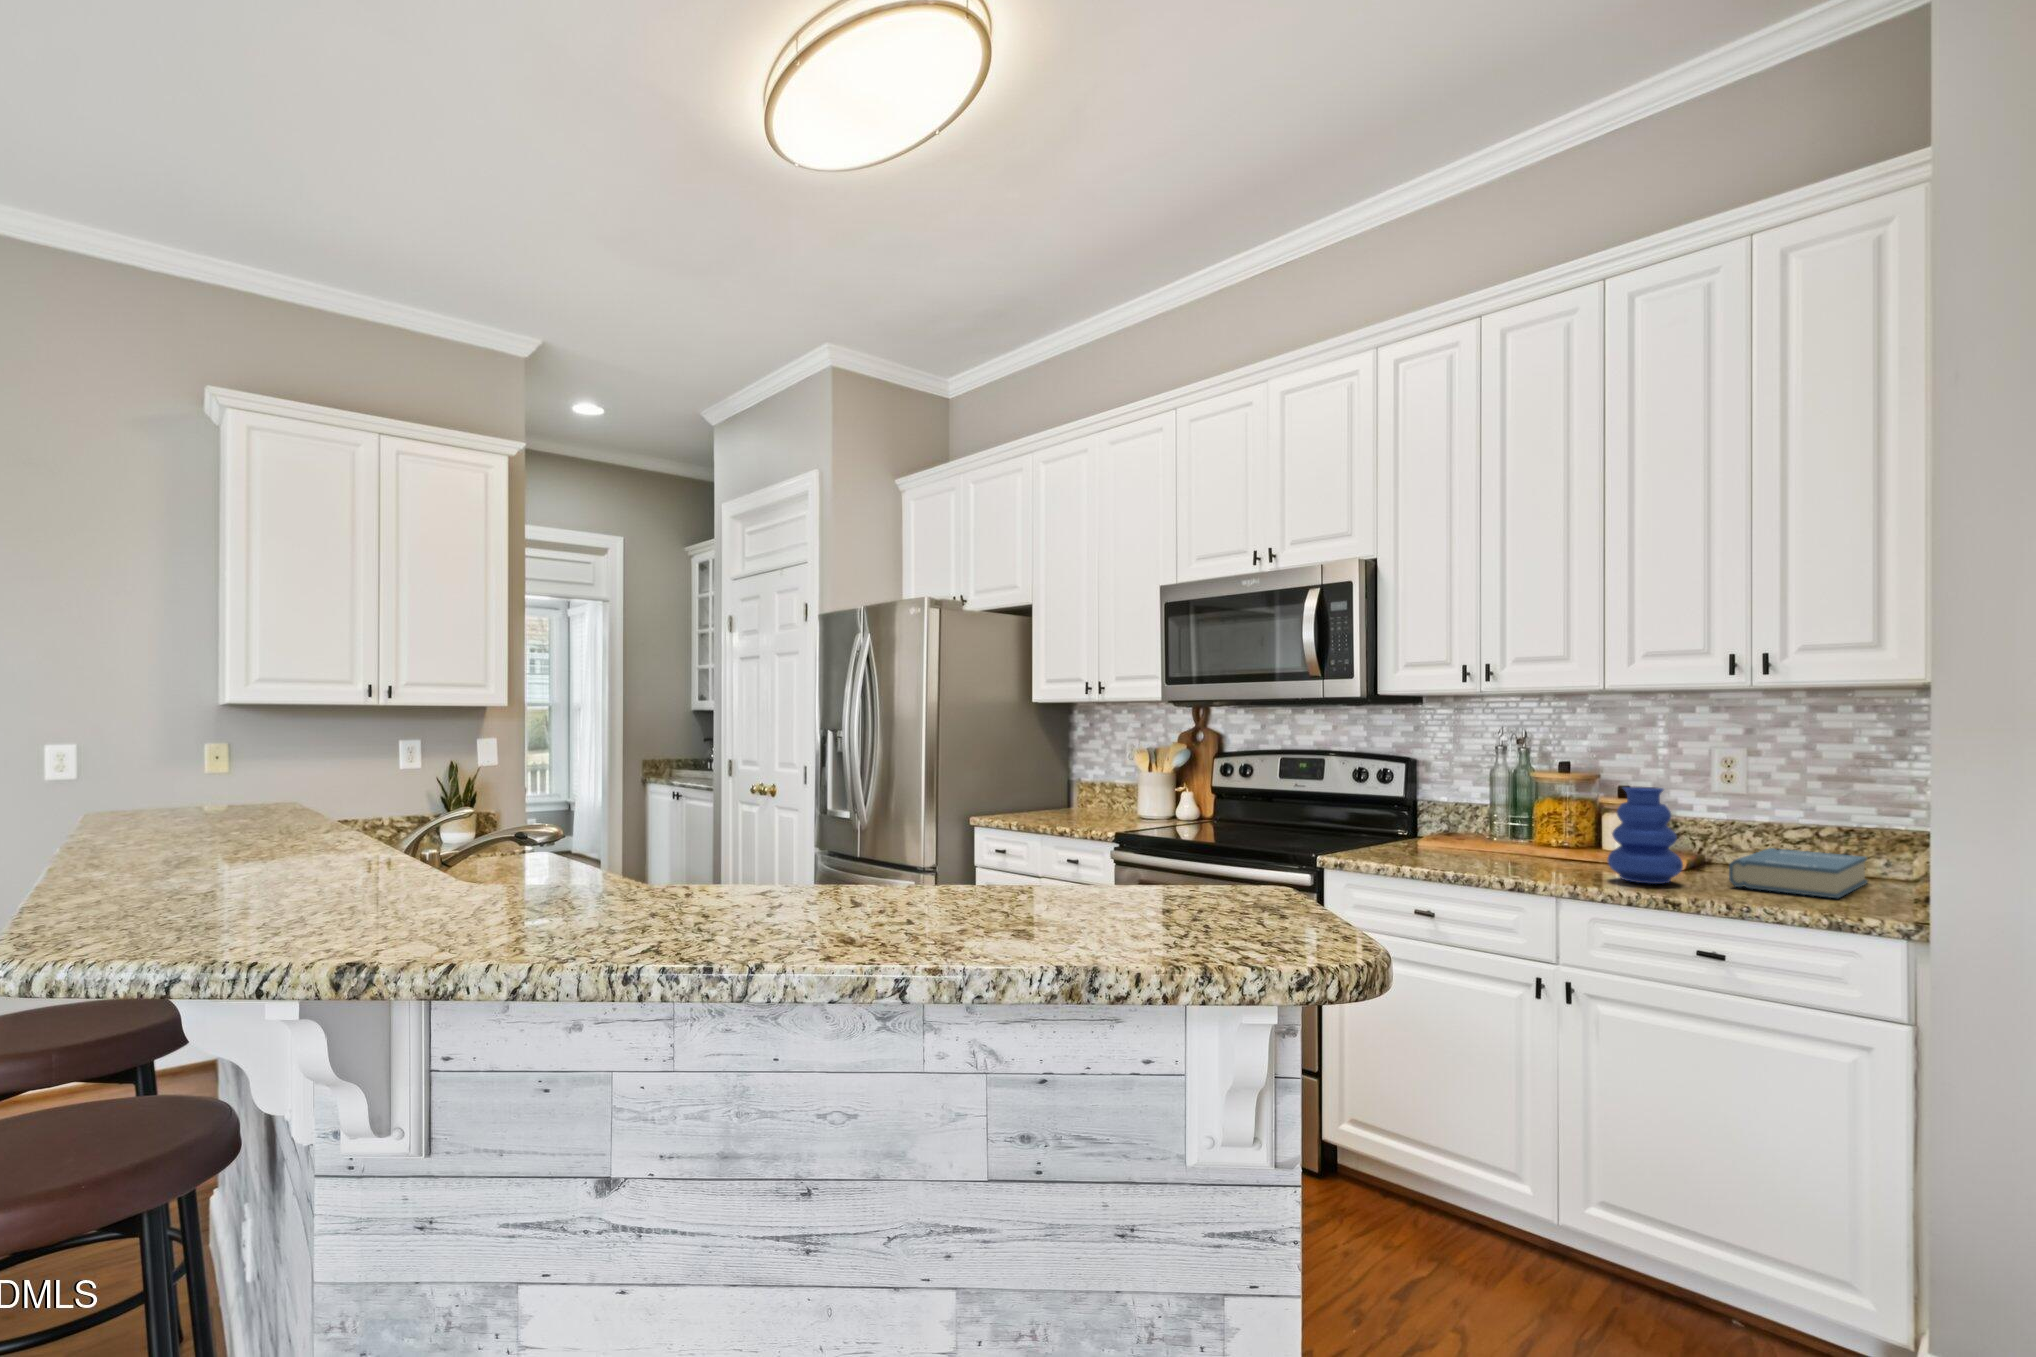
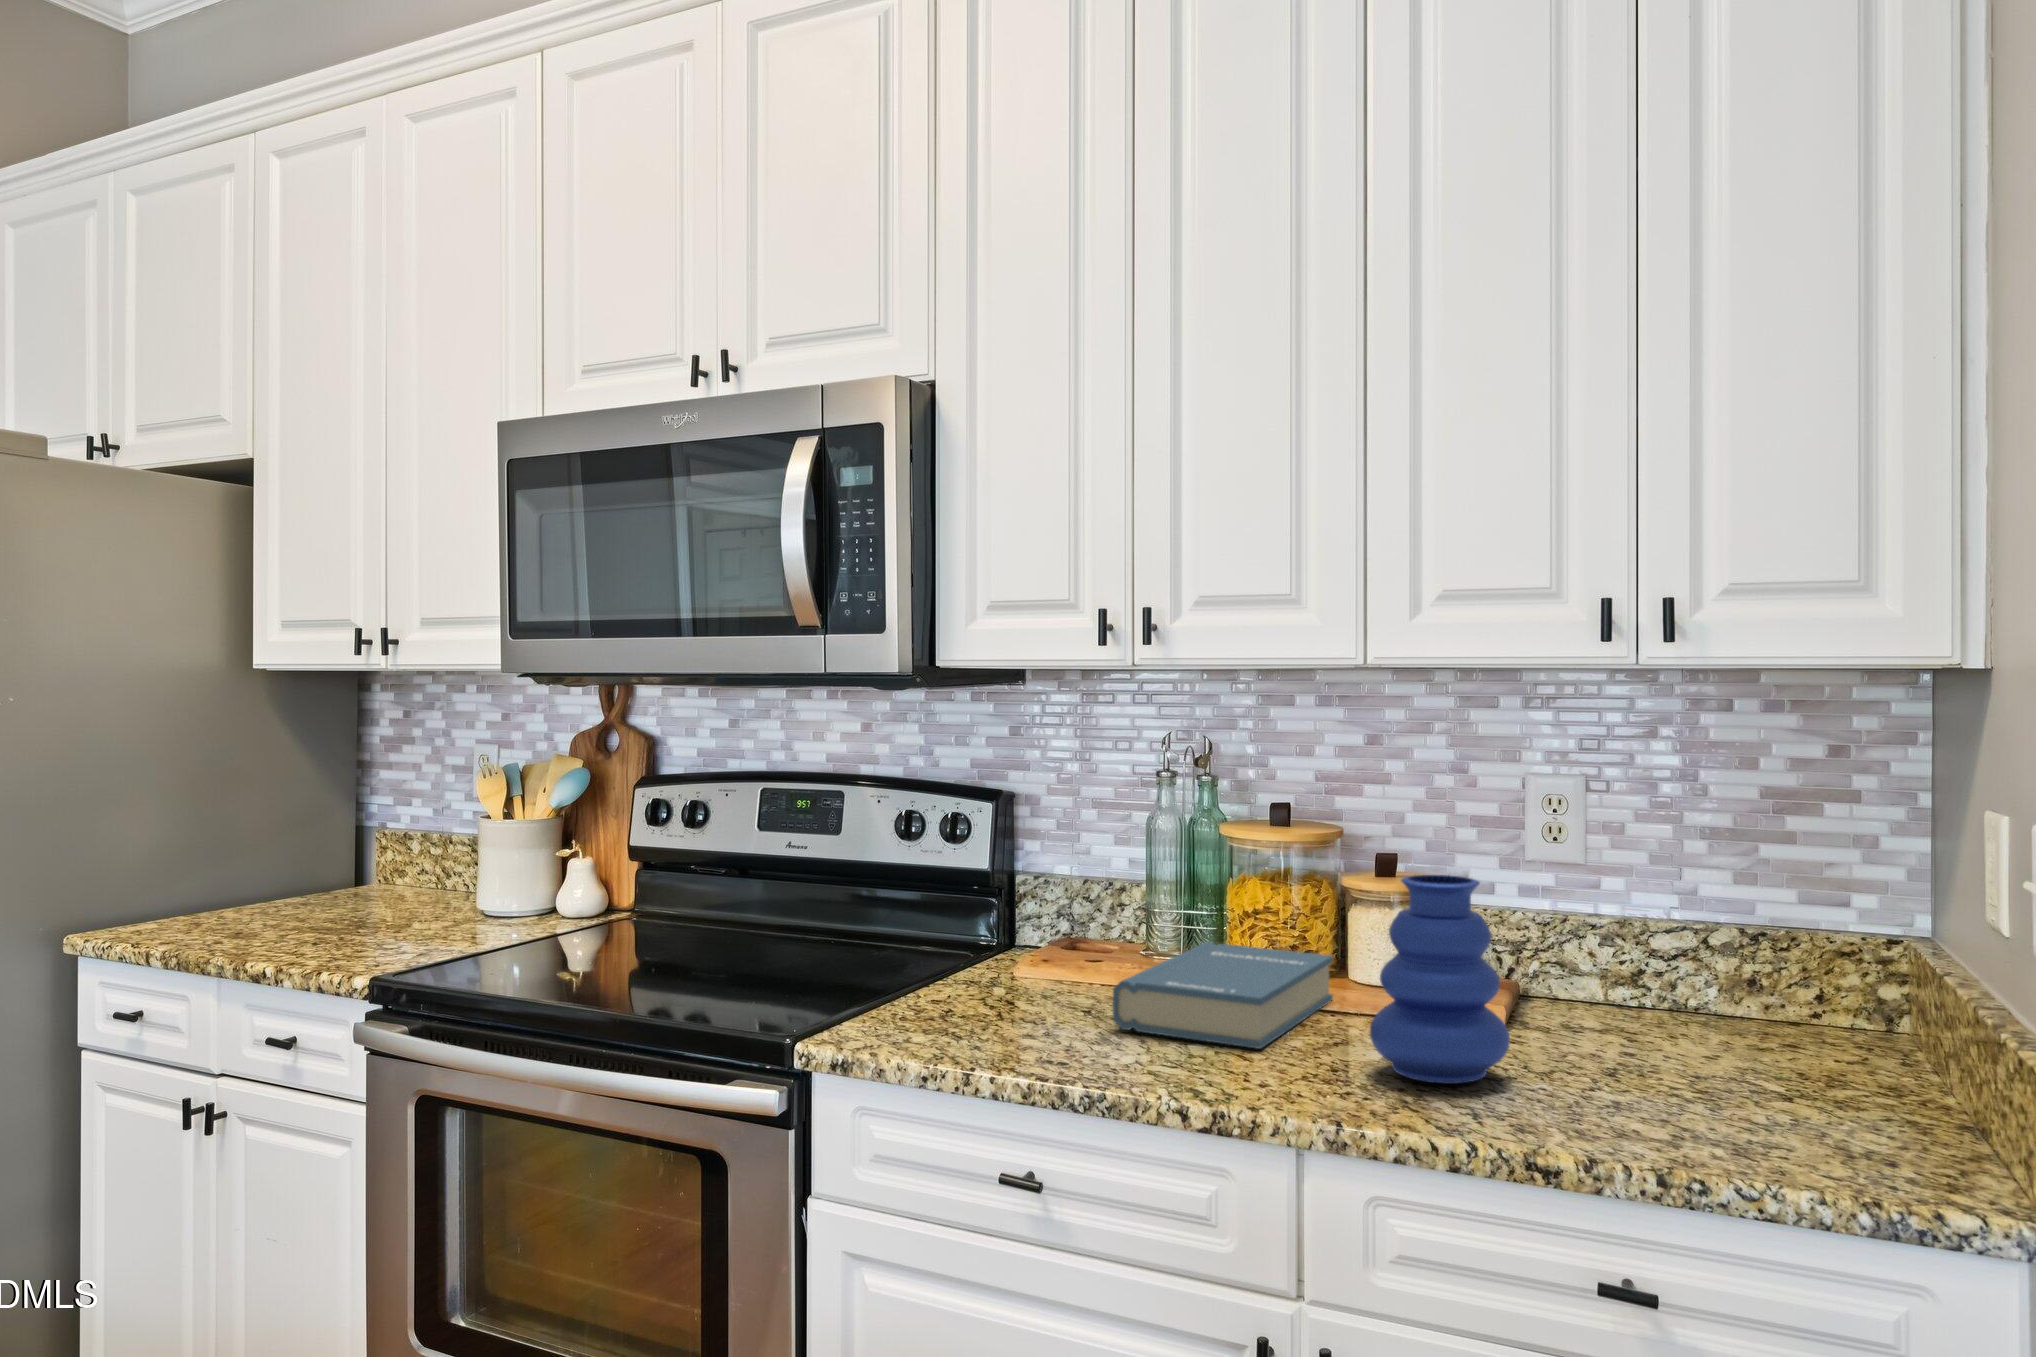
hardback book: present [1729,848,1868,898] -> present [1113,942,1333,1049]

